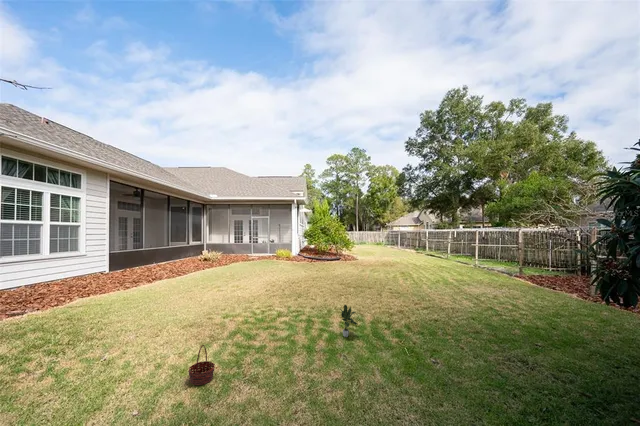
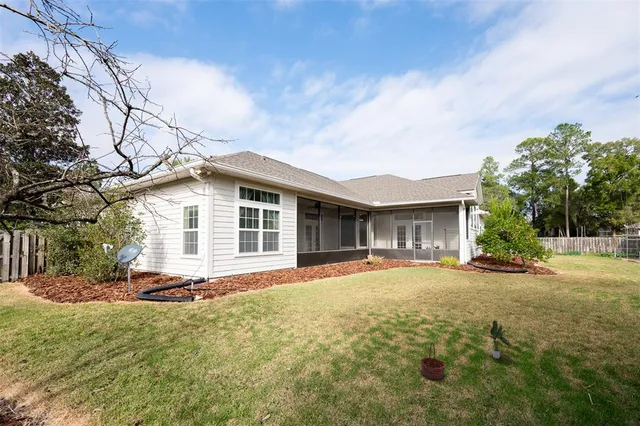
basket: present [188,345,215,385] -> present [421,342,445,379]

